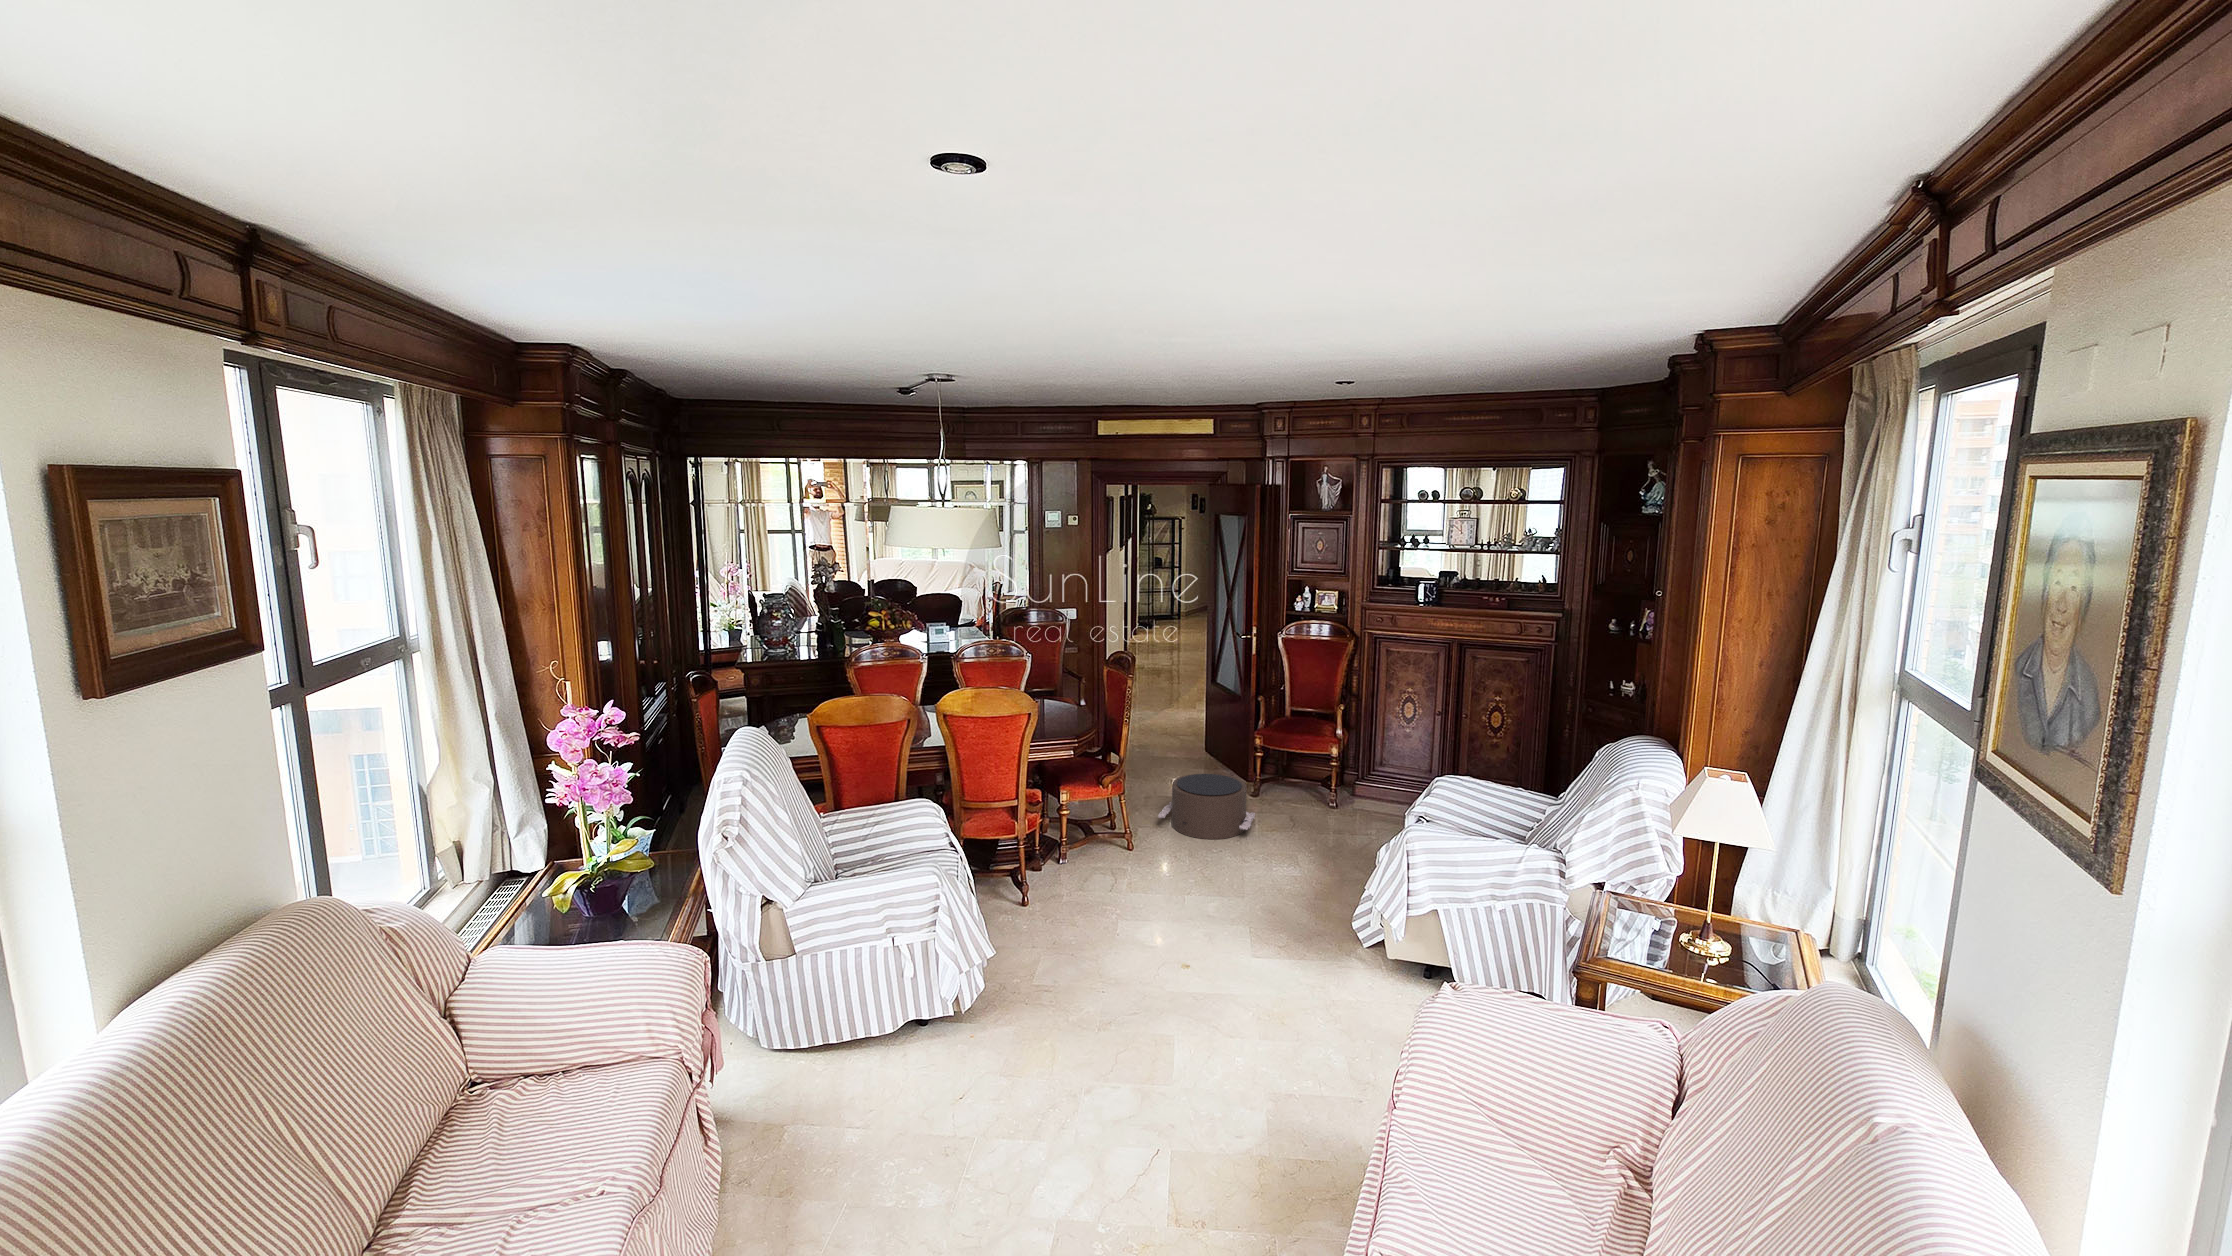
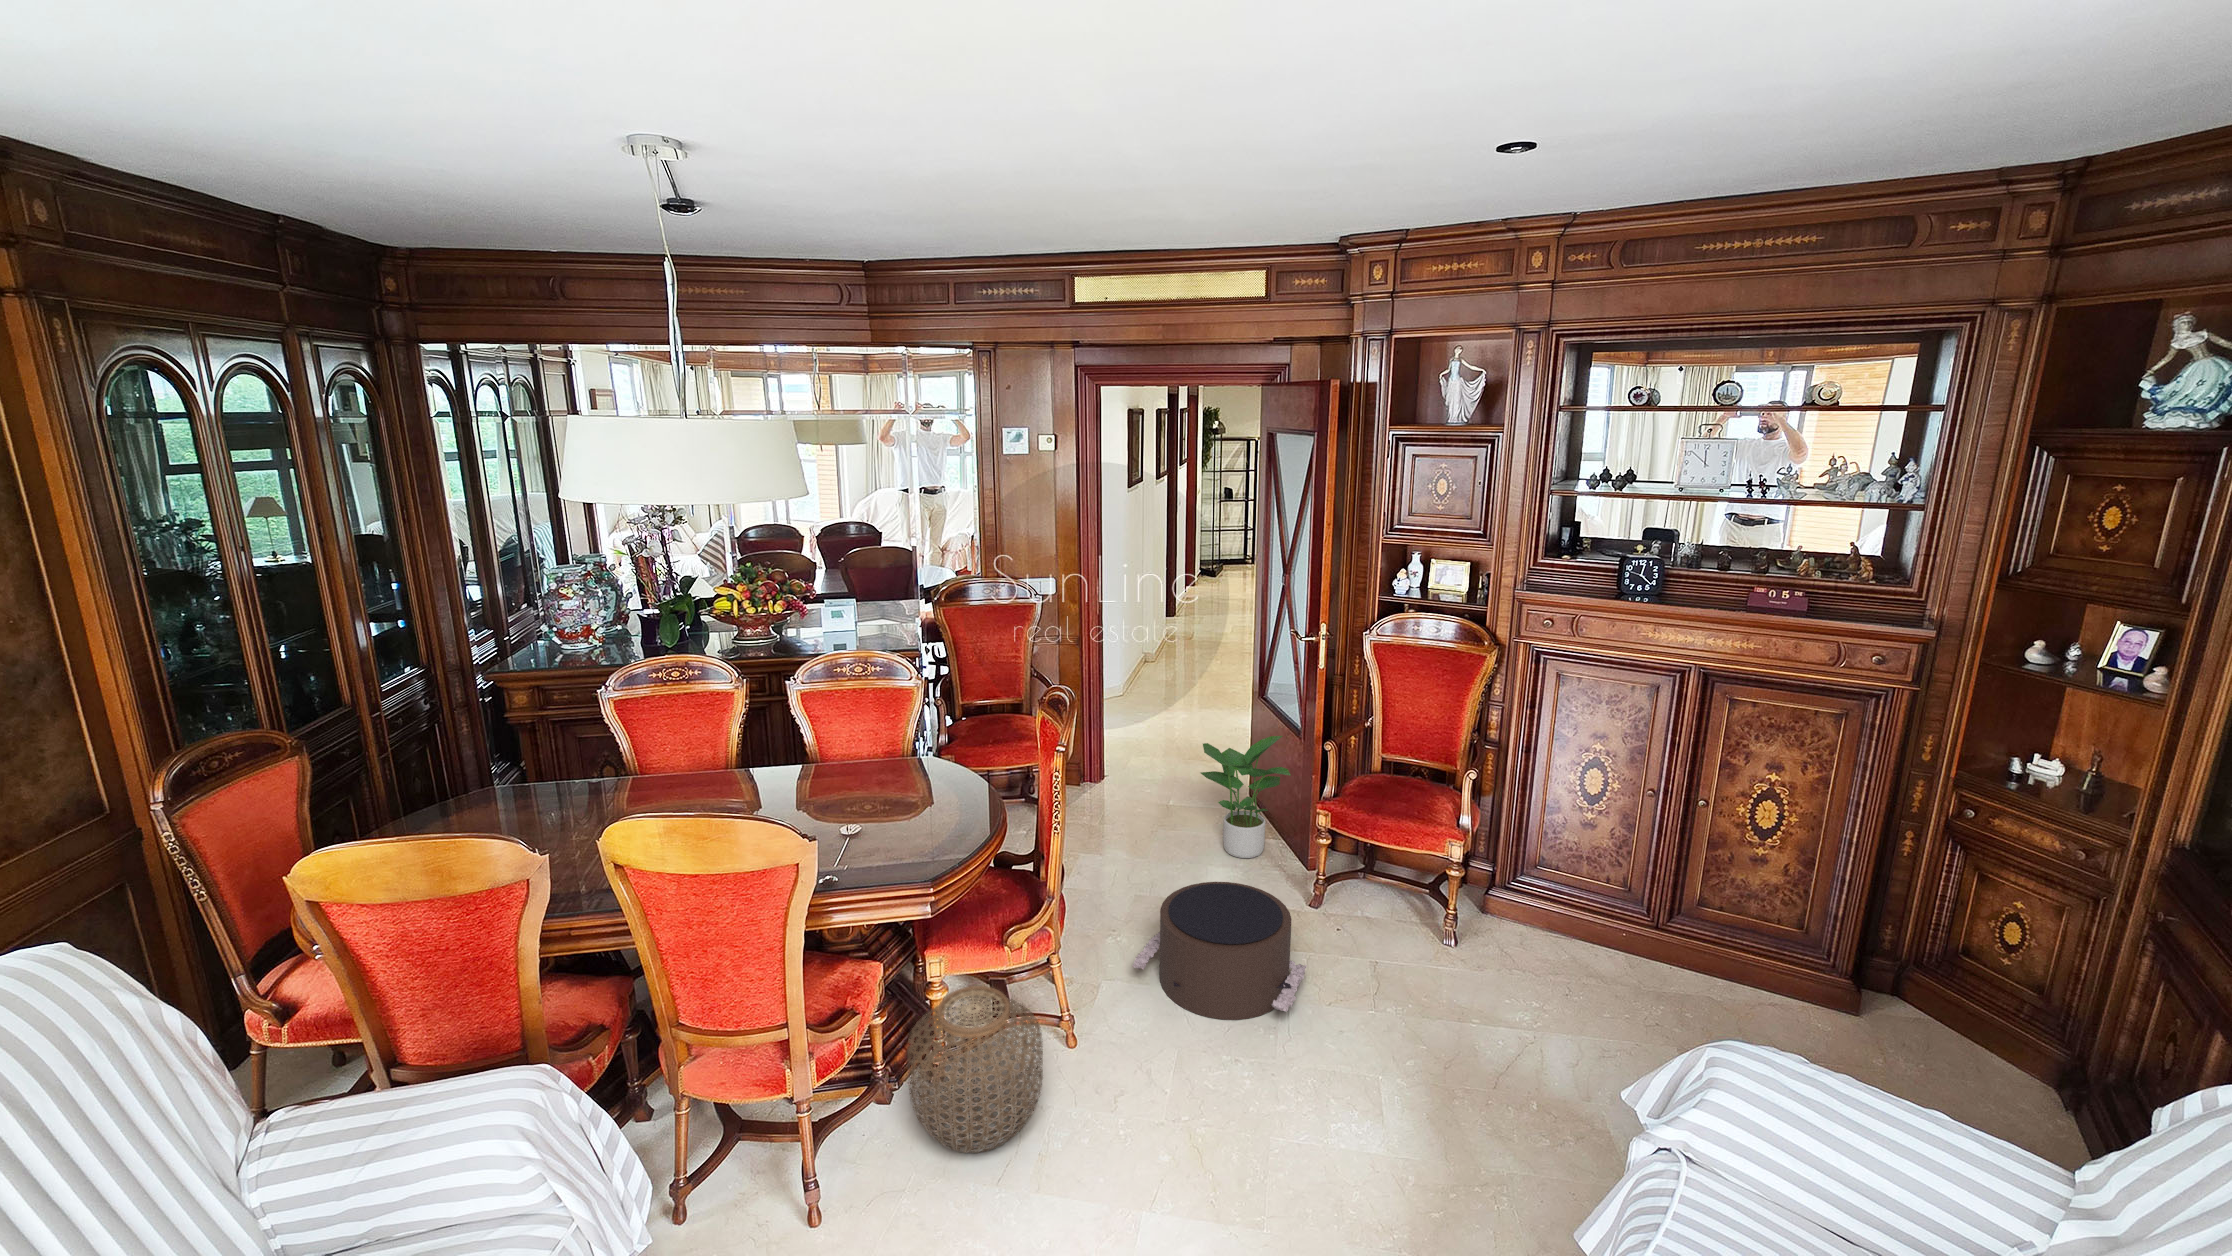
potted plant: none [1179,699,1237,777] -> present [1201,736,1291,858]
woven basket: none [1058,804,1128,887] -> present [907,986,1043,1153]

